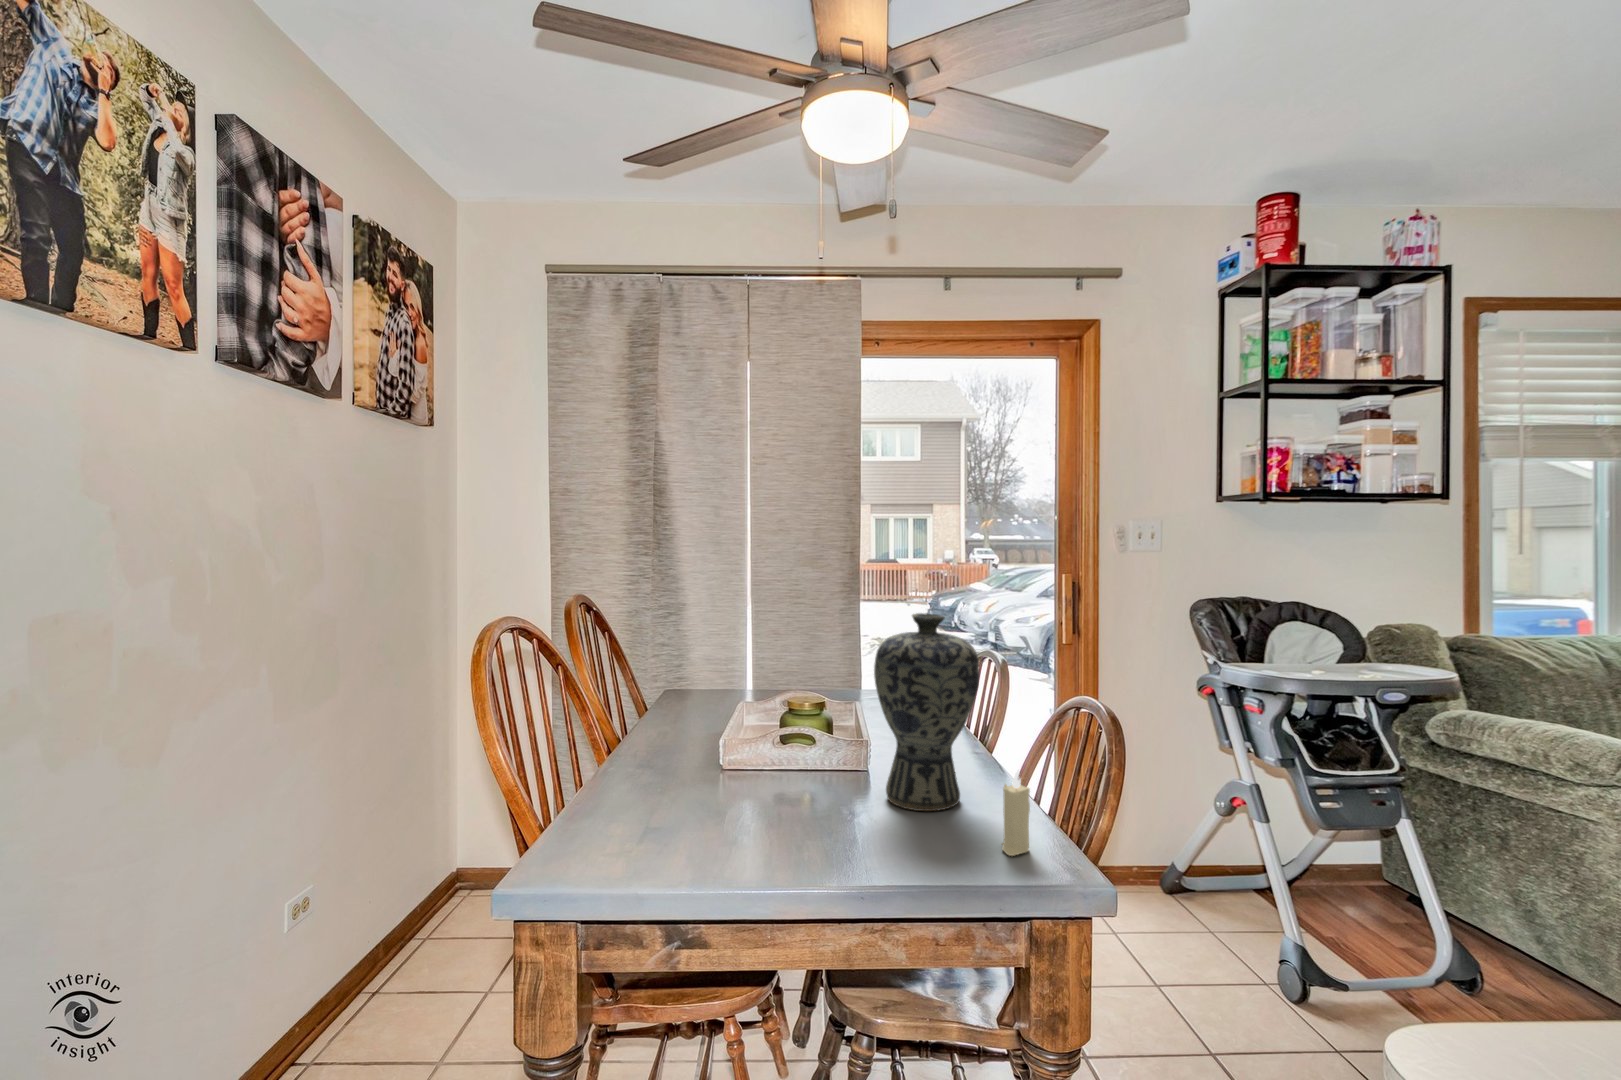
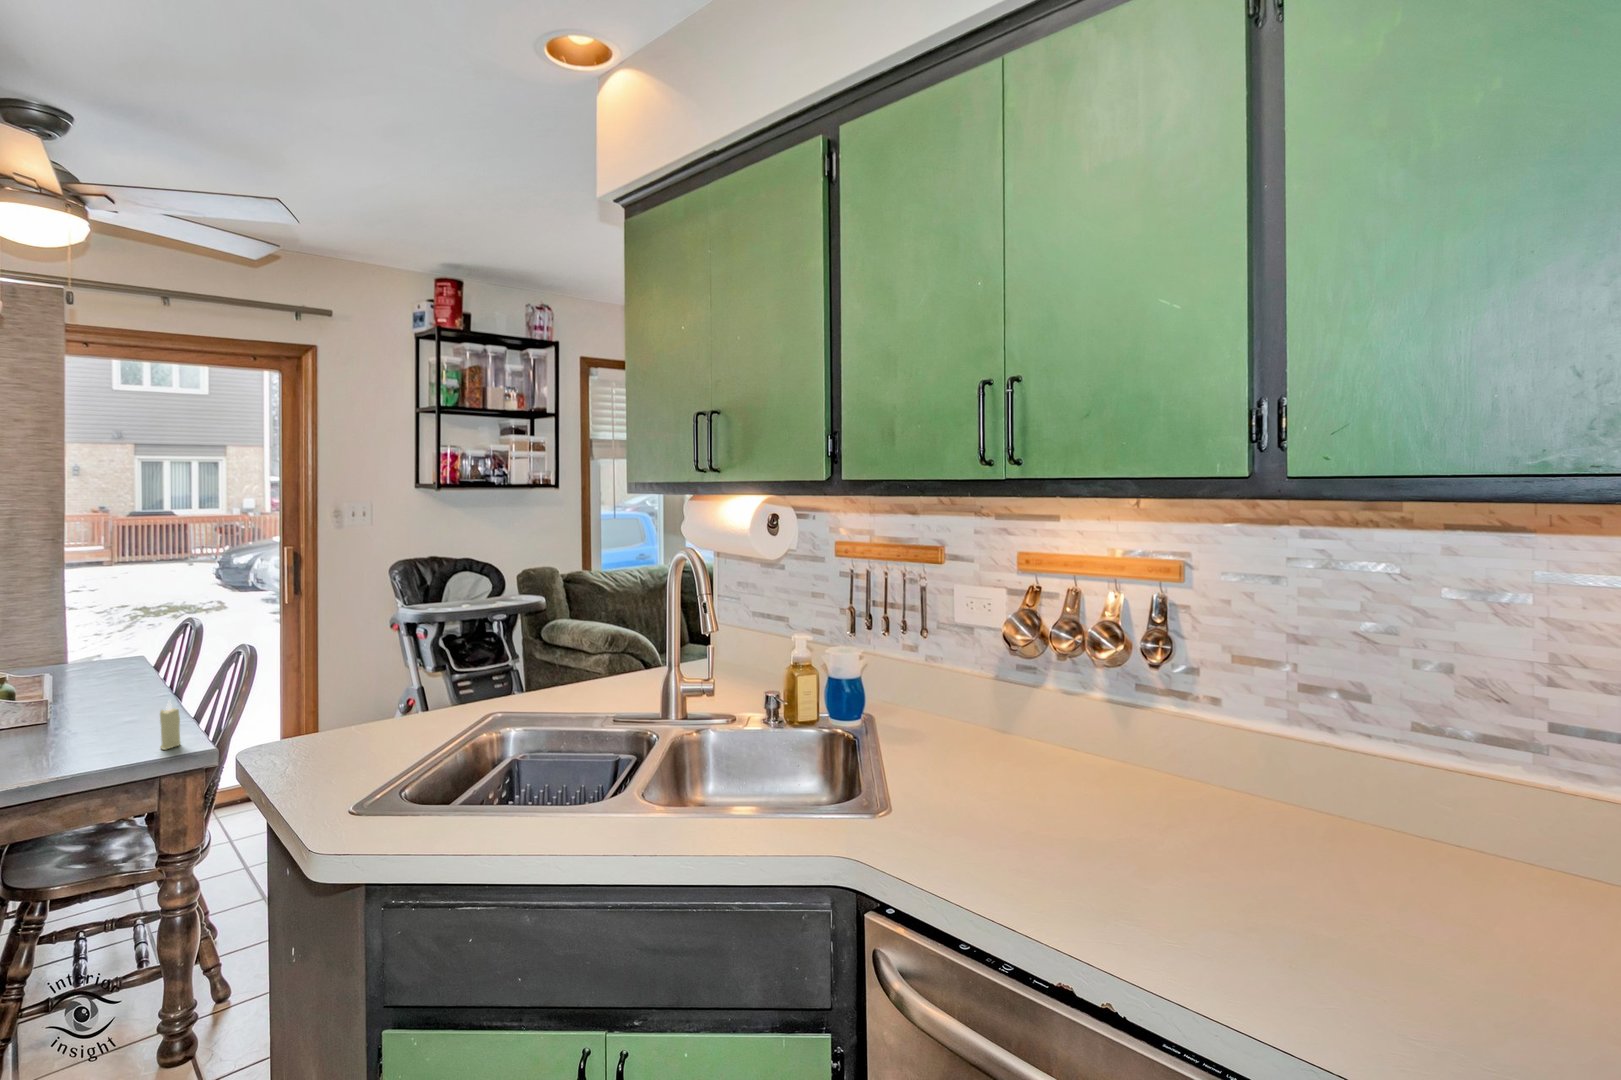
vase: present [874,613,980,811] -> none [58,608,150,740]

